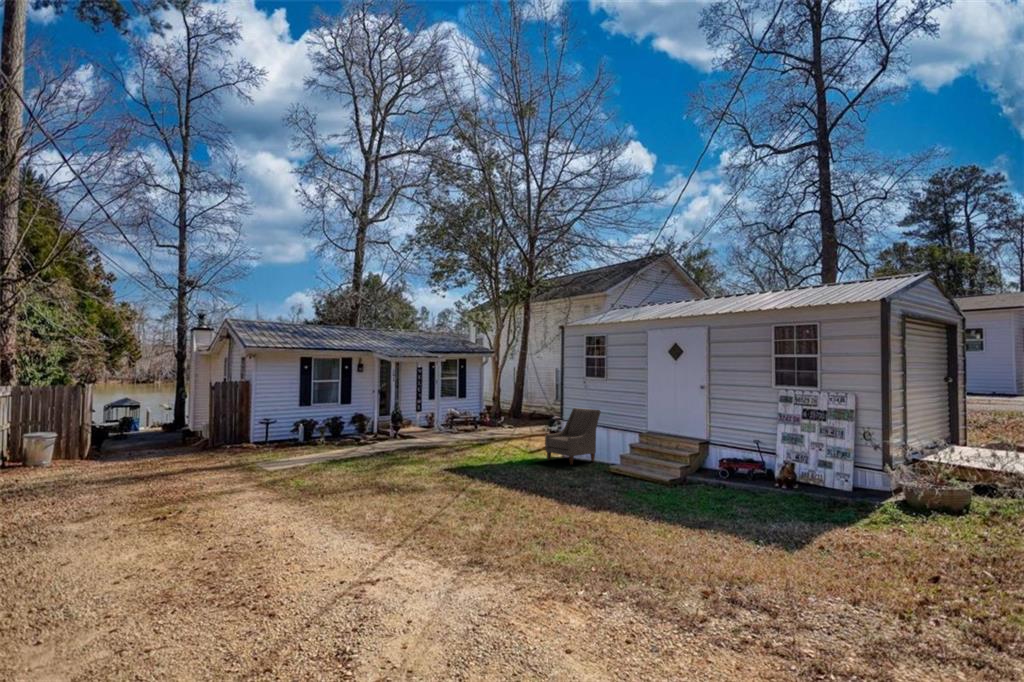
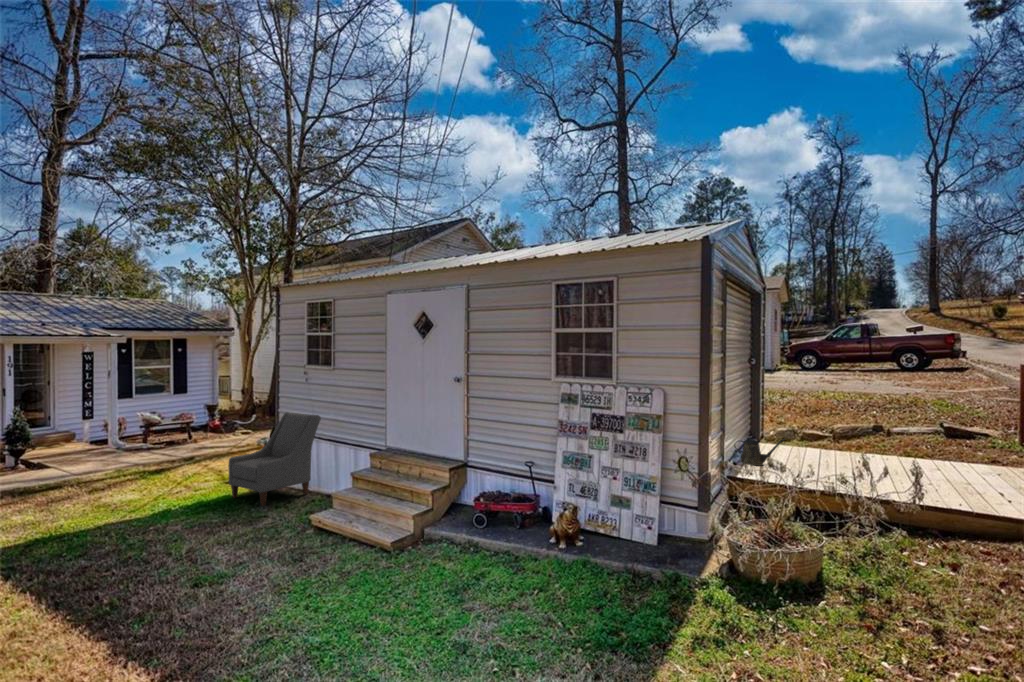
watering can: none [922,434,965,454] -> present [734,439,785,466]

